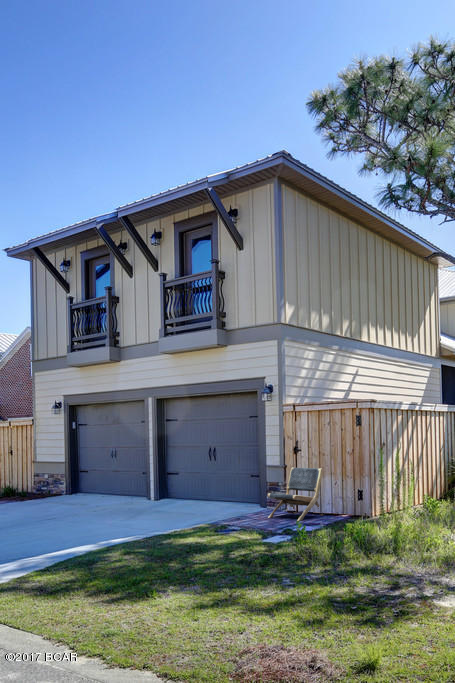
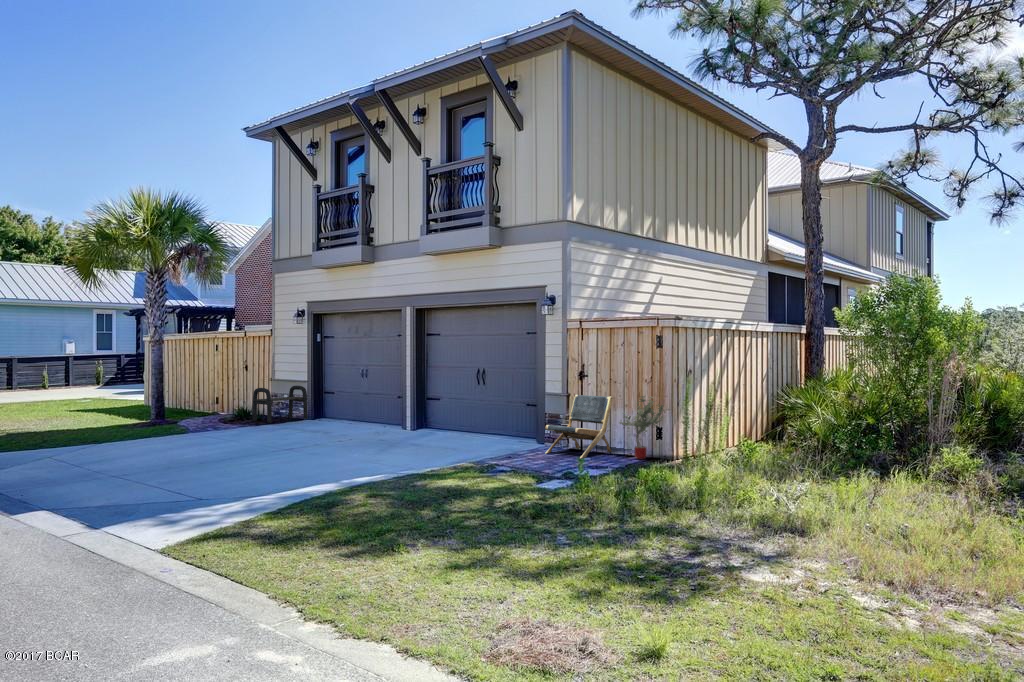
potted tree: none [328,466,367,521] -> present [619,396,663,459]
bench: none [11,467,59,499] -> present [253,386,308,423]

